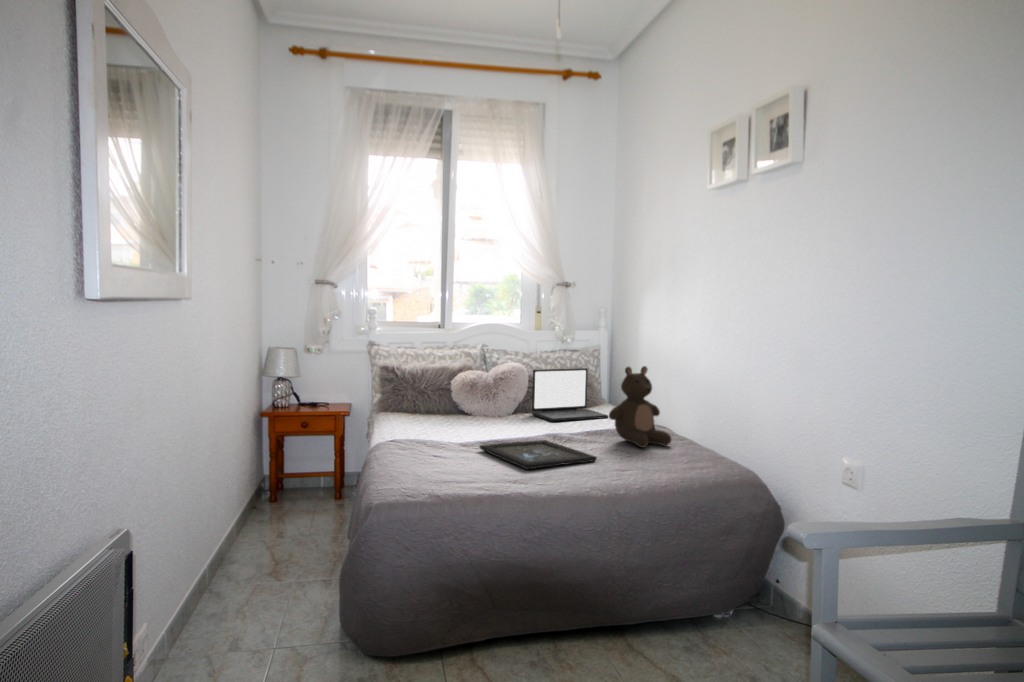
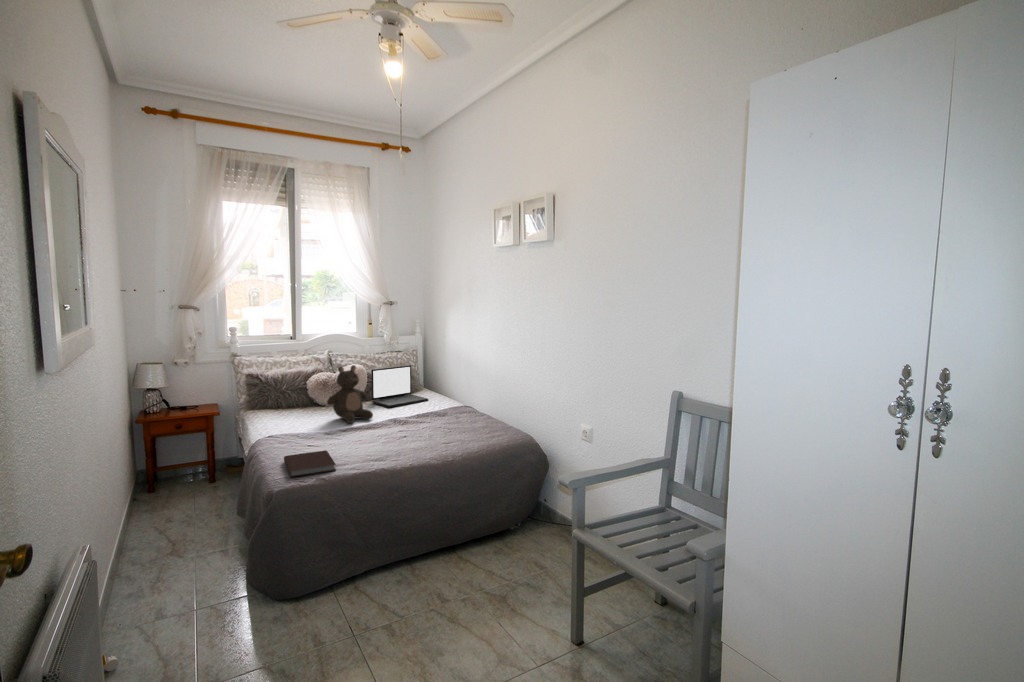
stuffed bear: present [609,366,671,447] -> present [327,365,373,423]
tray: present [480,440,597,469] -> none [339,425,429,453]
notebook: none [407,459,466,484] -> present [284,450,336,477]

